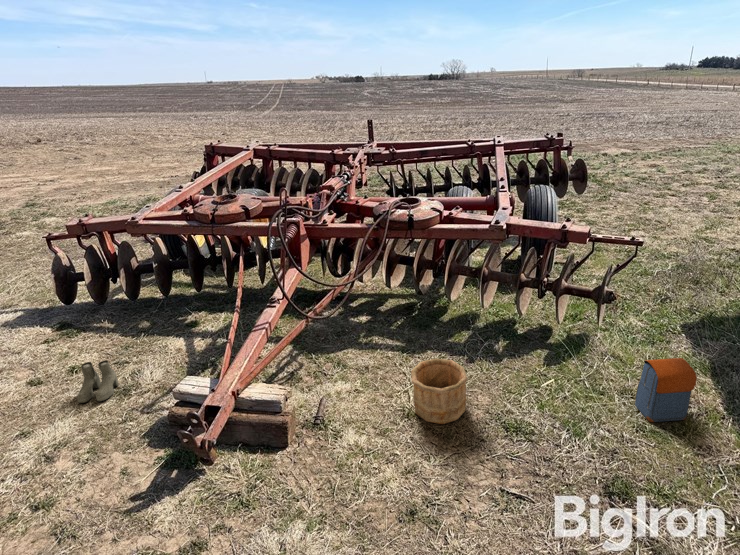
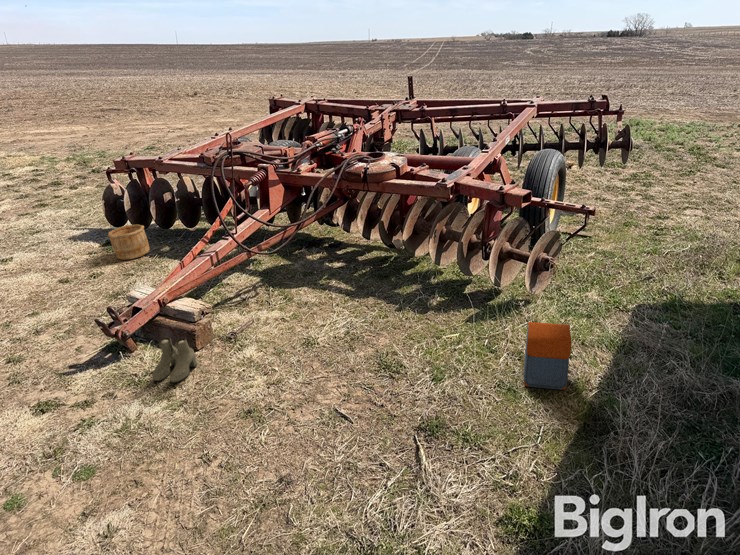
wooden bucket: present [411,359,467,424] -> present [108,224,150,260]
boots: present [77,360,119,403] -> present [152,337,197,383]

